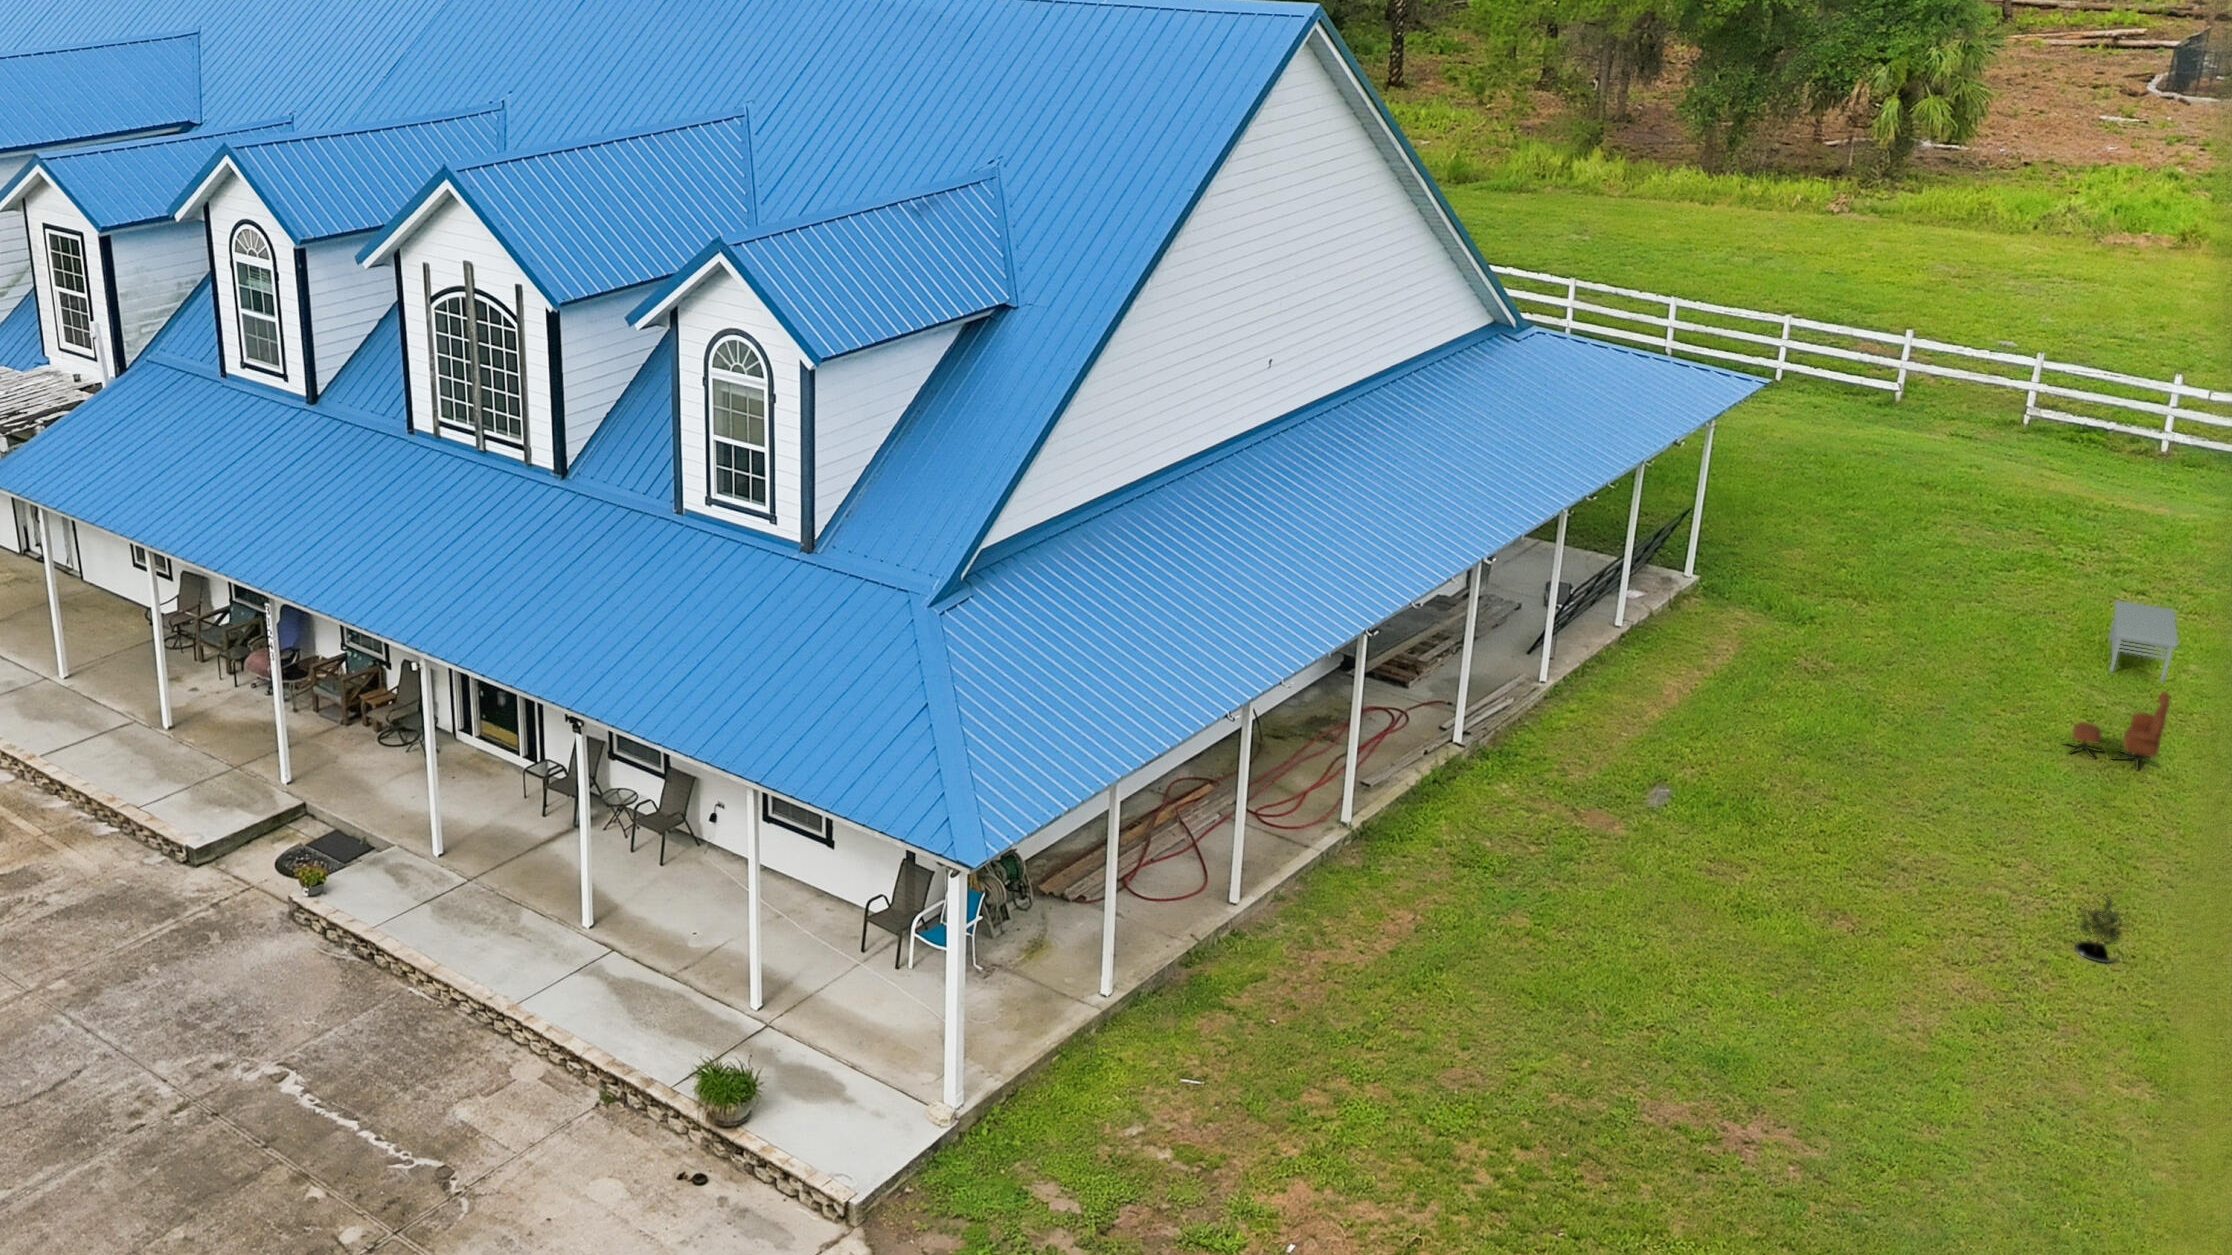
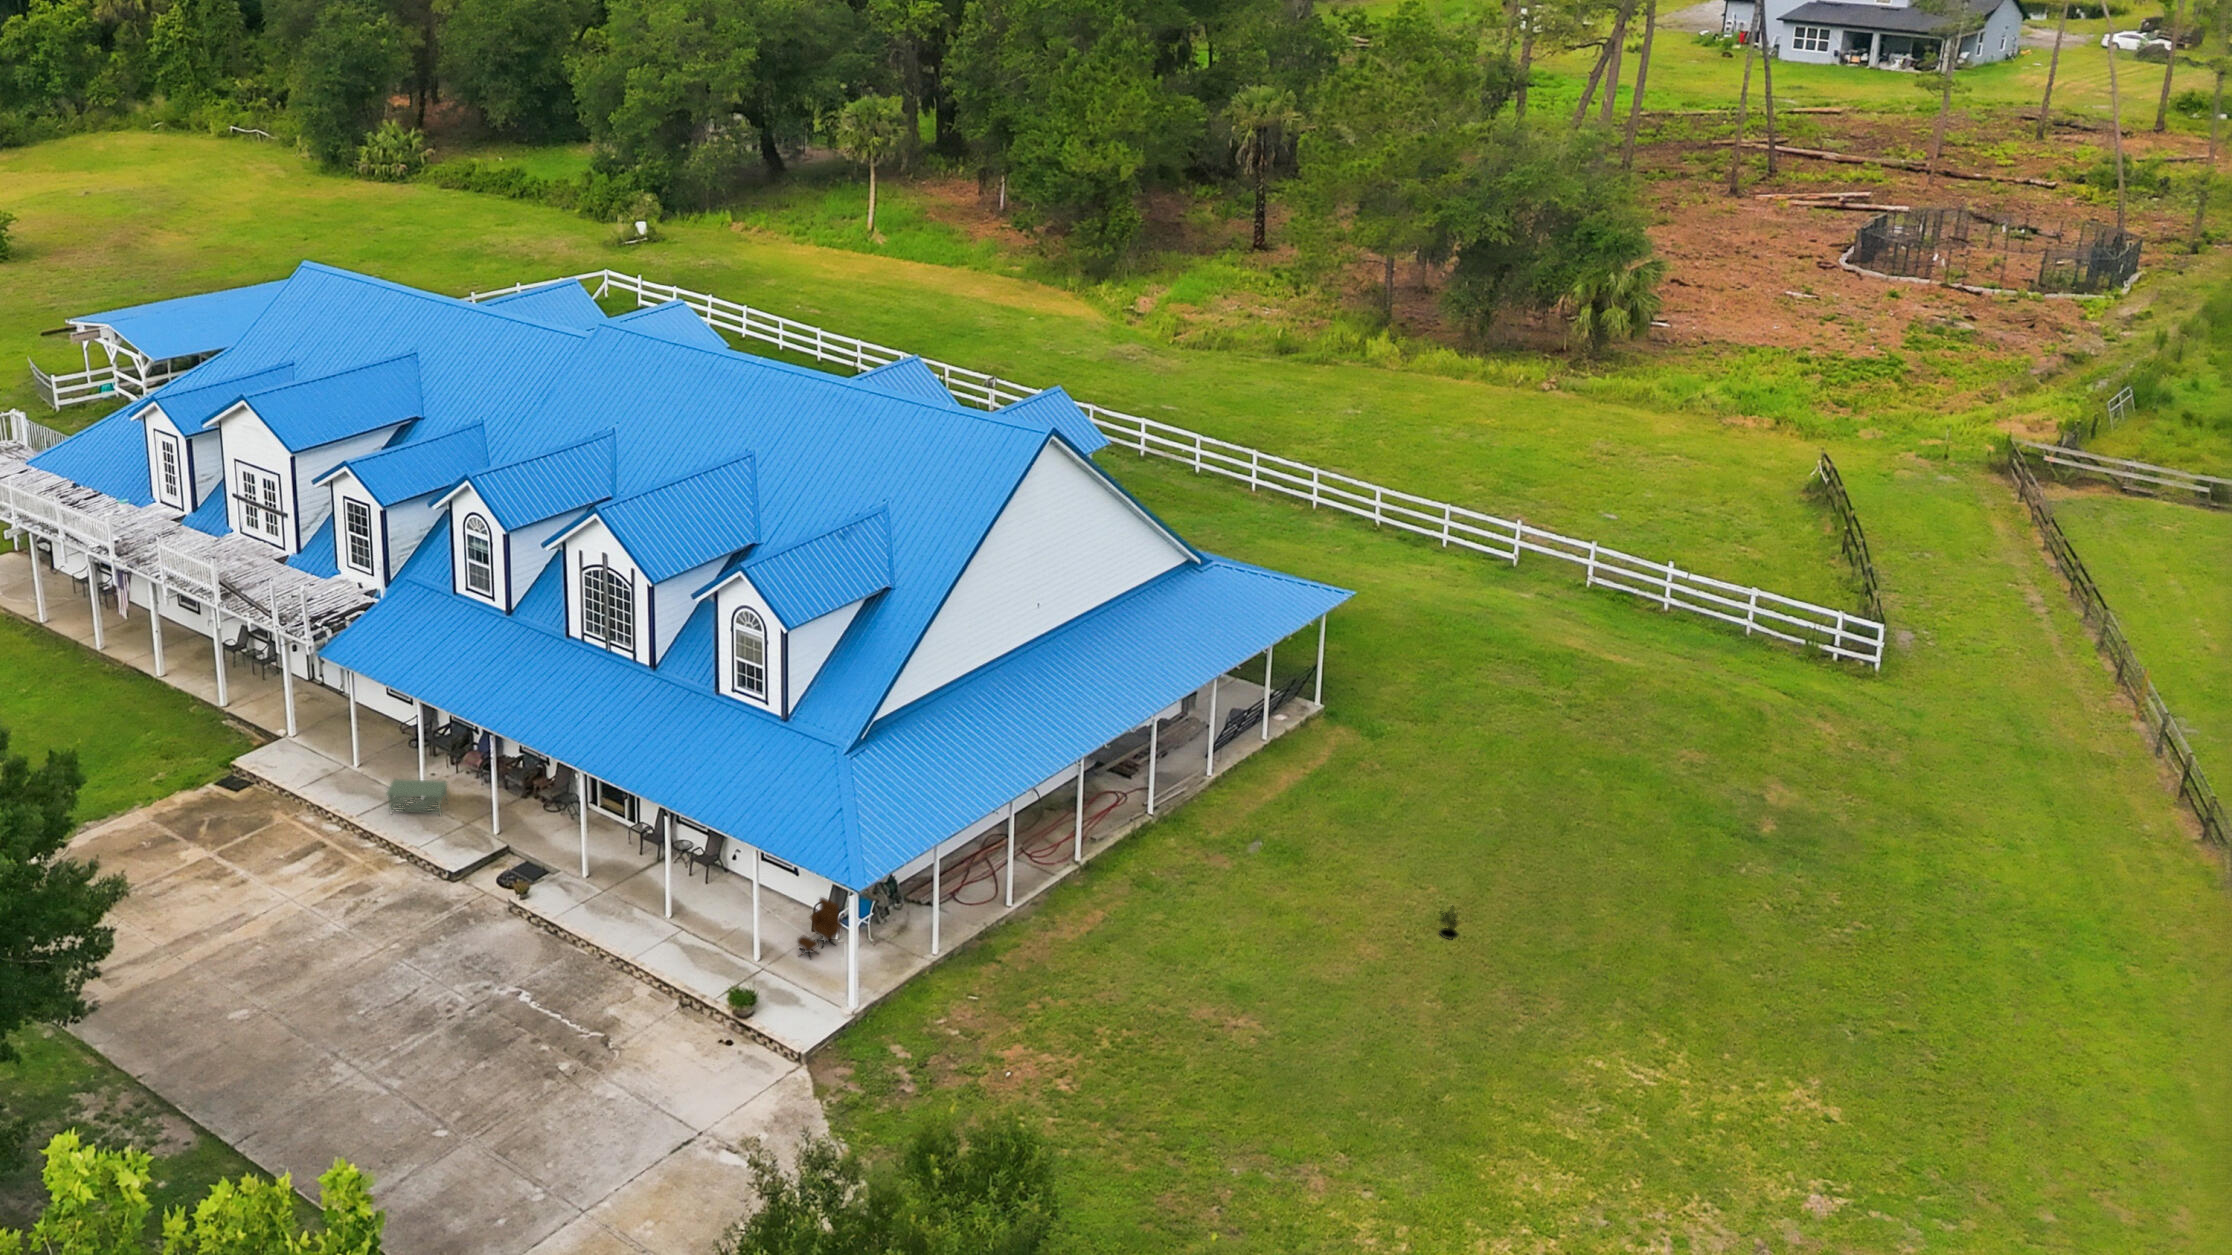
storage bench: present [2109,600,2177,680] -> present [386,779,447,814]
lounge chair: present [2067,692,2169,769] -> present [797,897,842,953]

